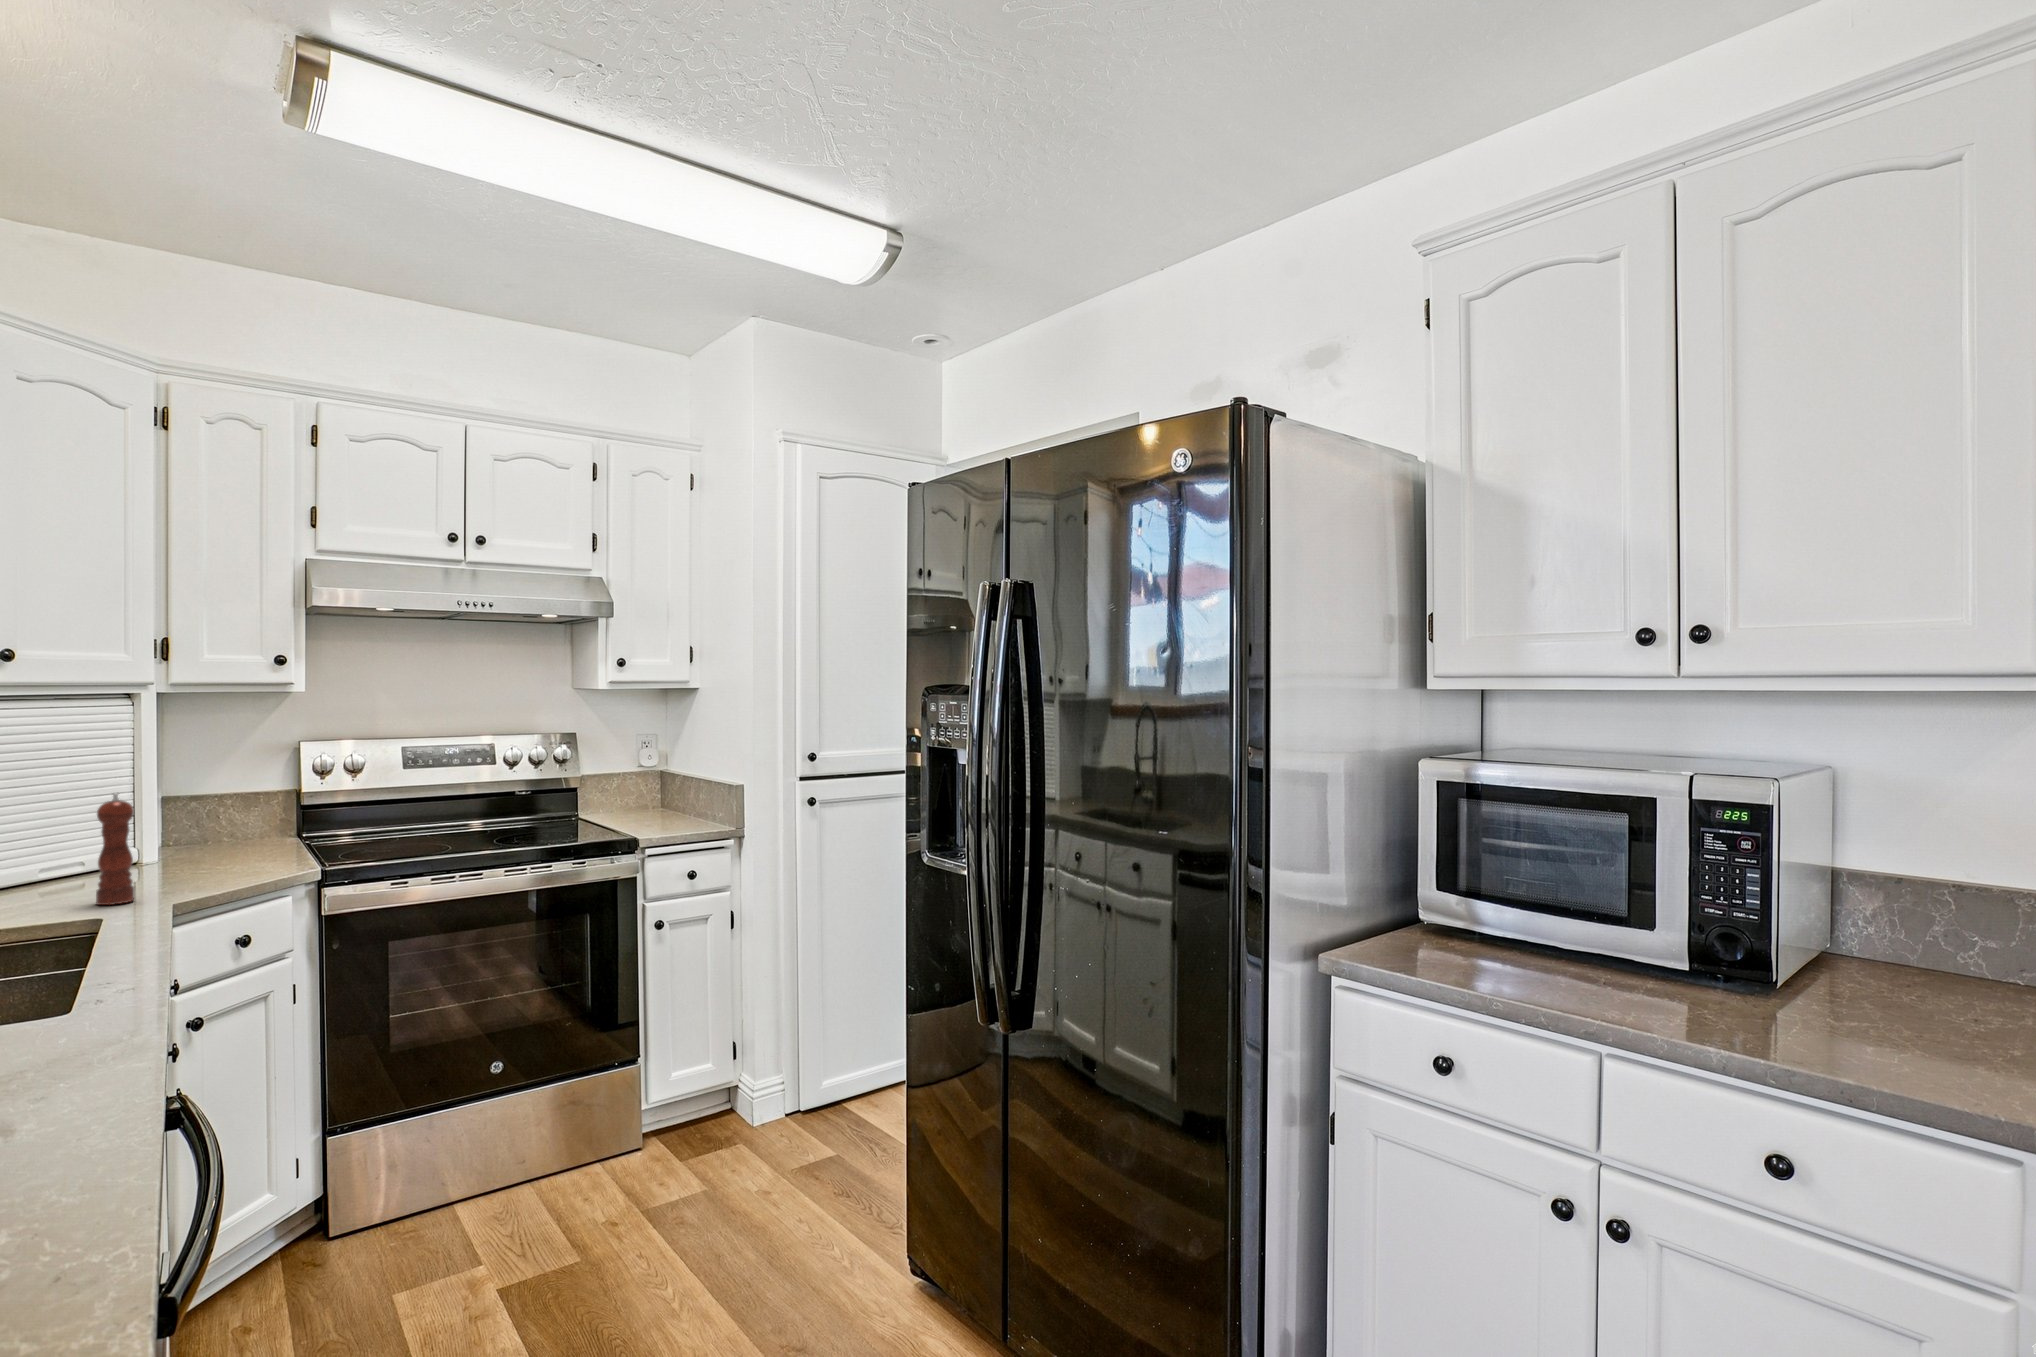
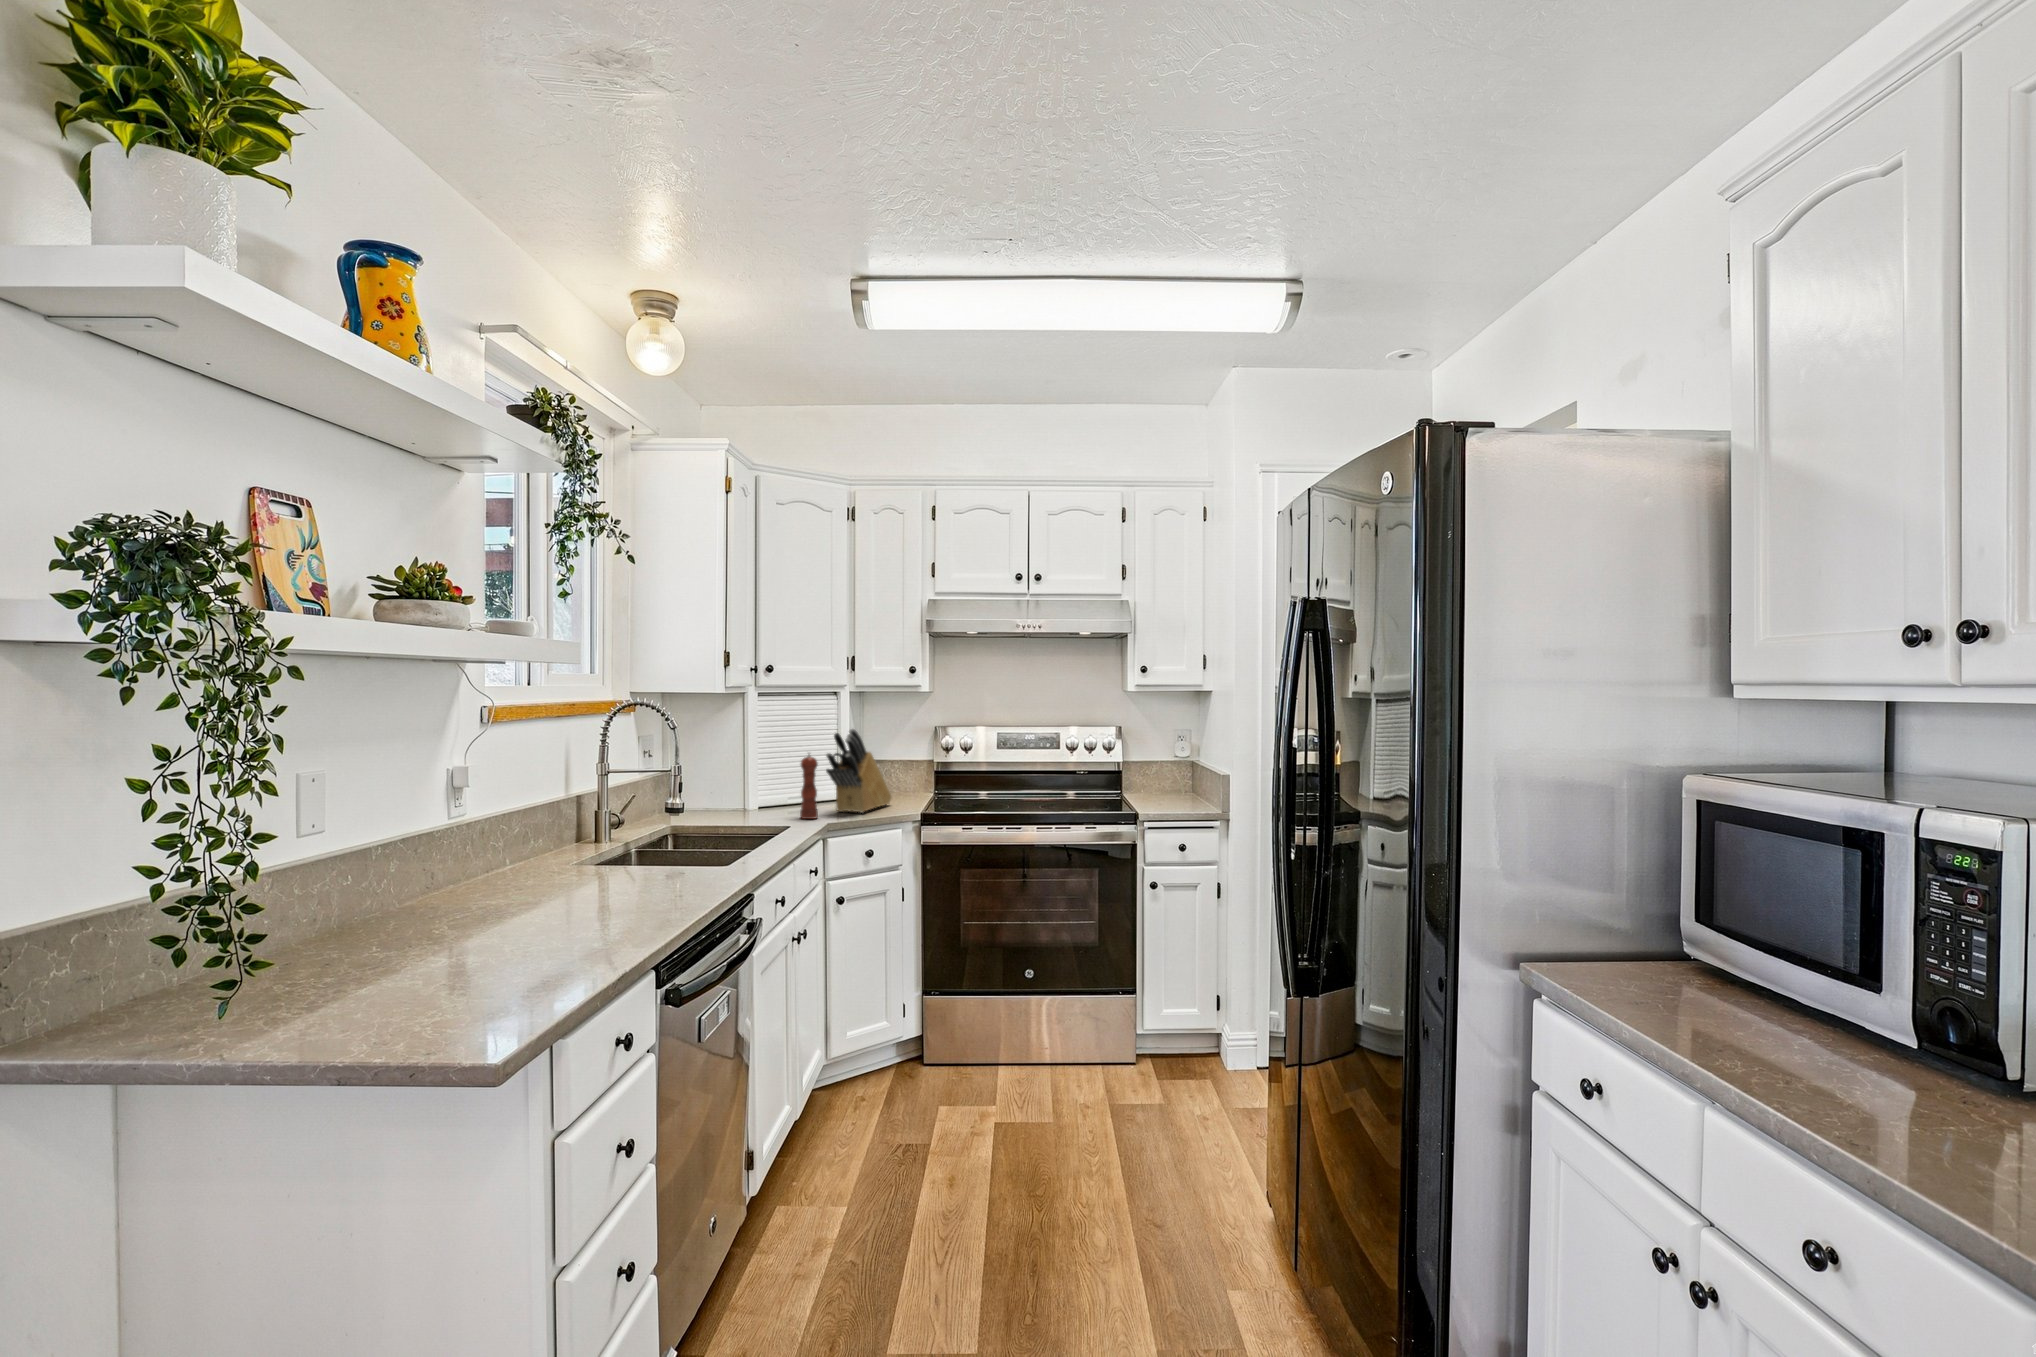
knife block: none [143,750,244,886] -> present [826,729,891,813]

